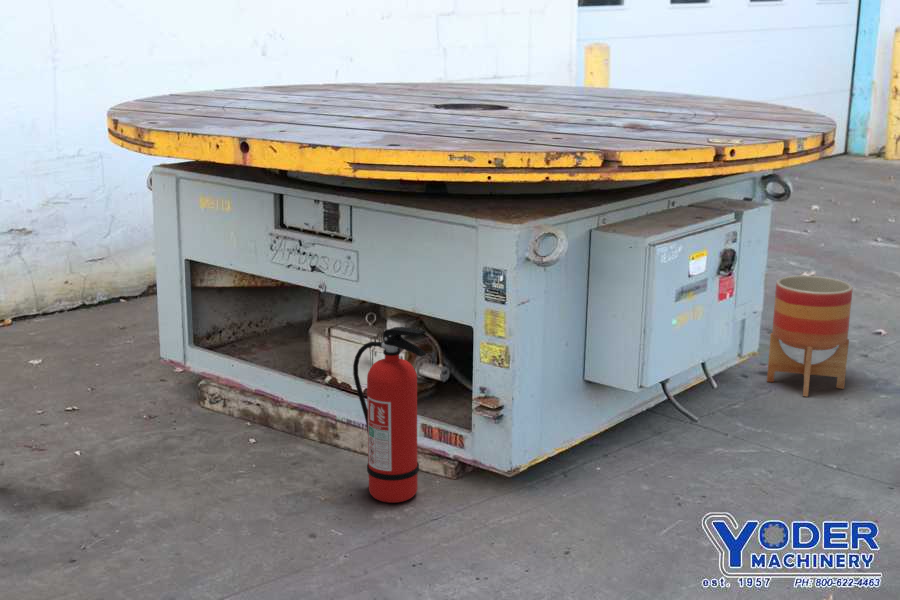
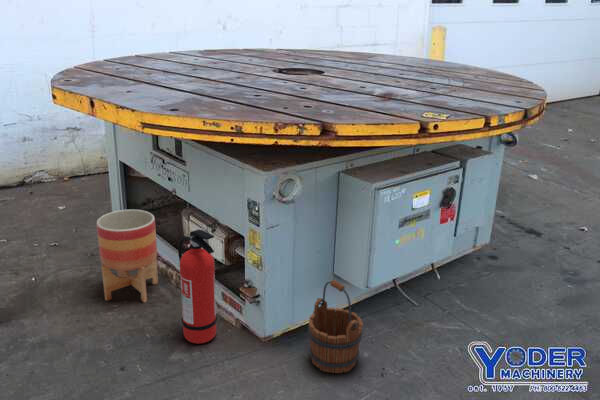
planter: present [767,275,852,397] -> present [97,209,158,302]
wooden bucket: none [562,381,641,515] -> present [308,280,363,373]

